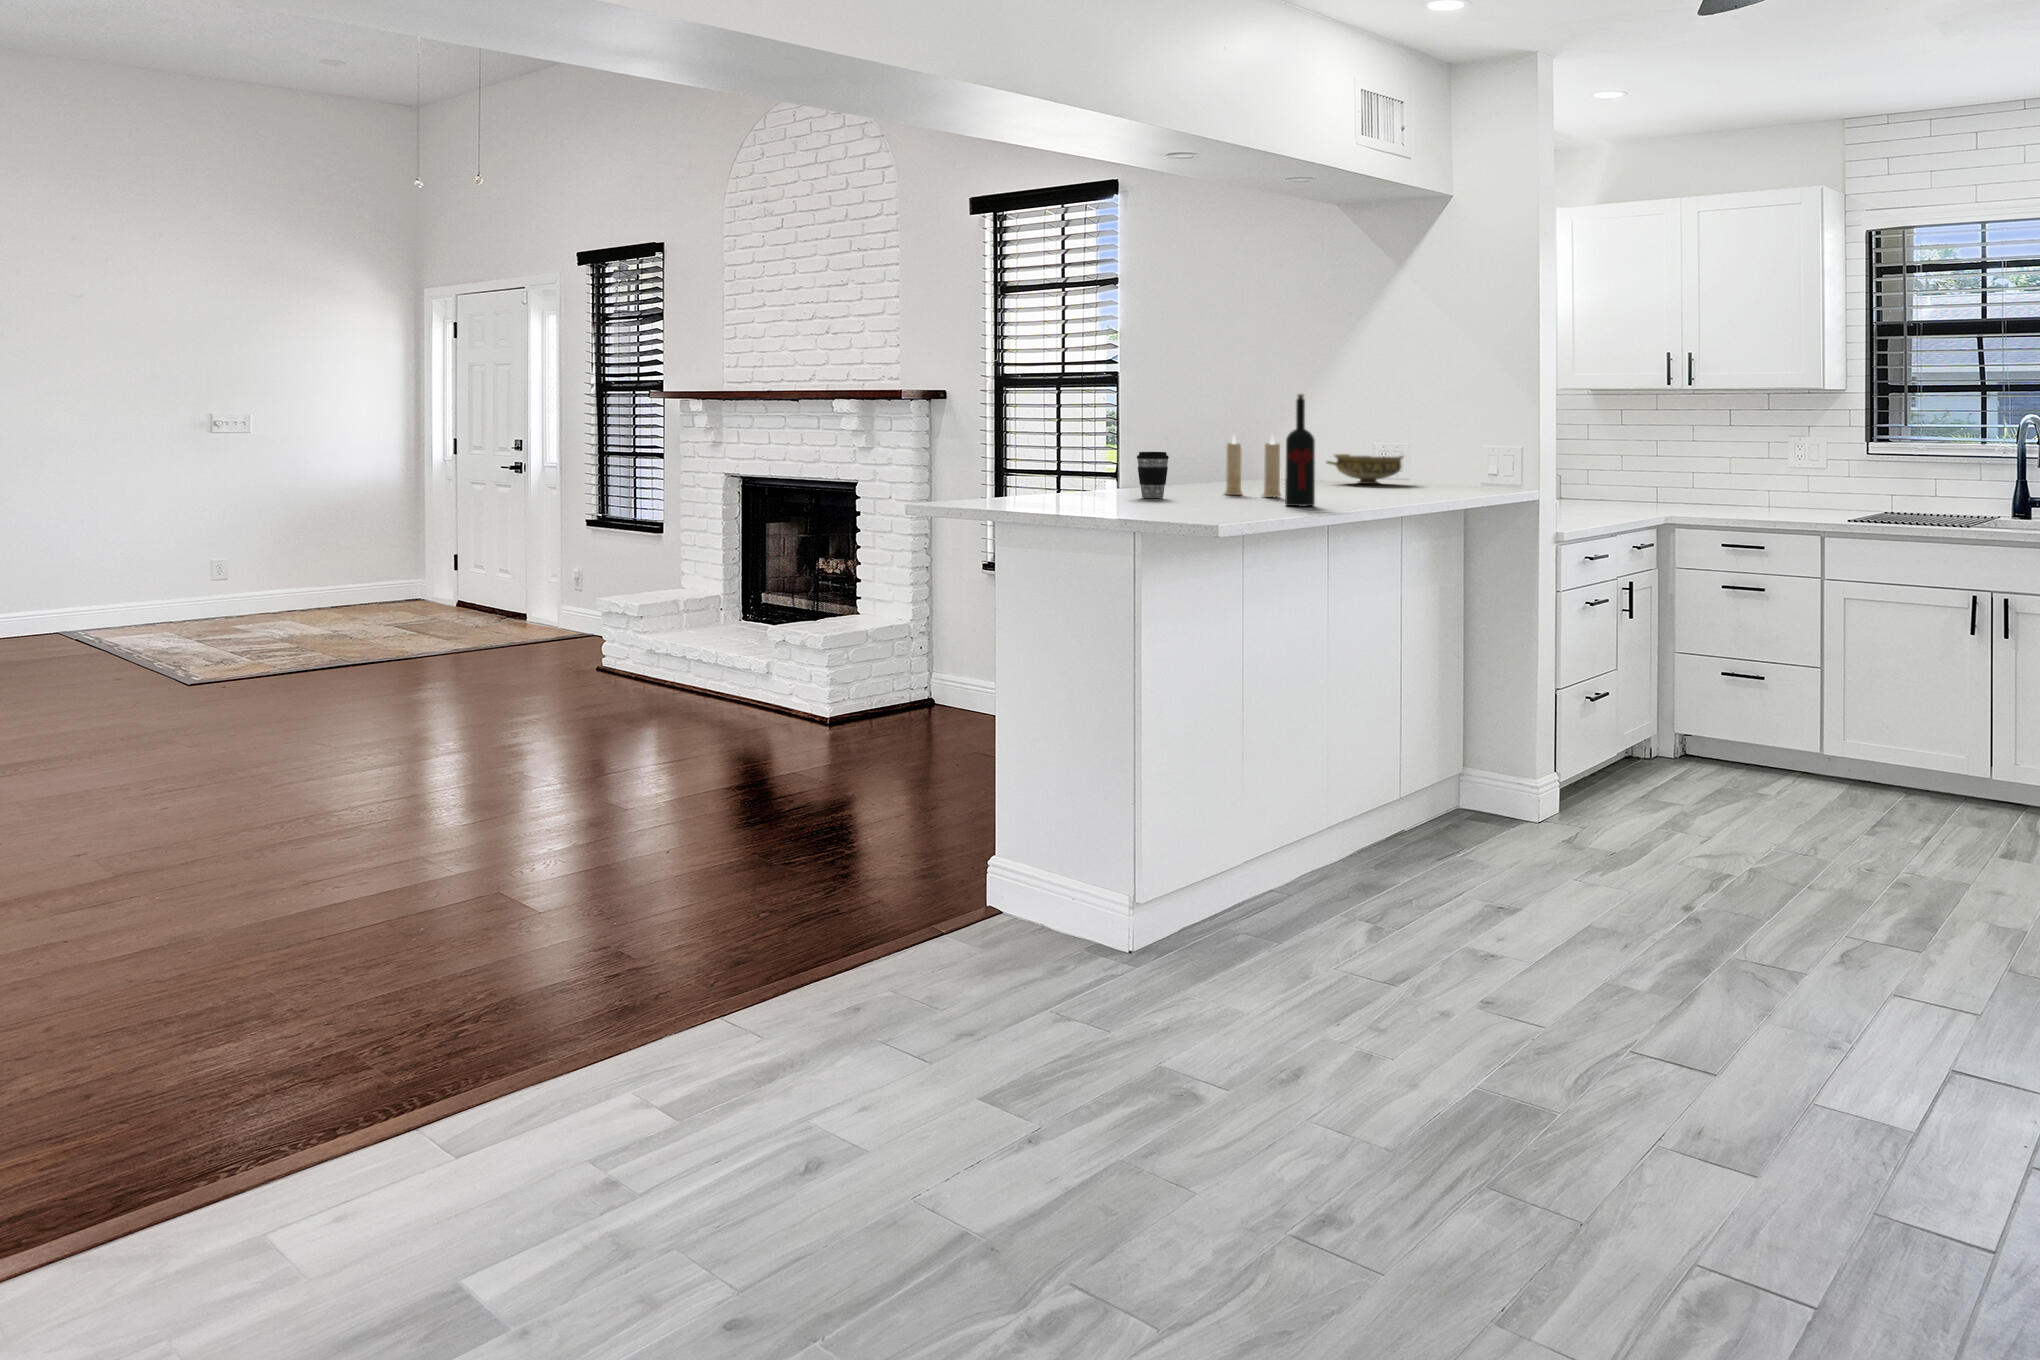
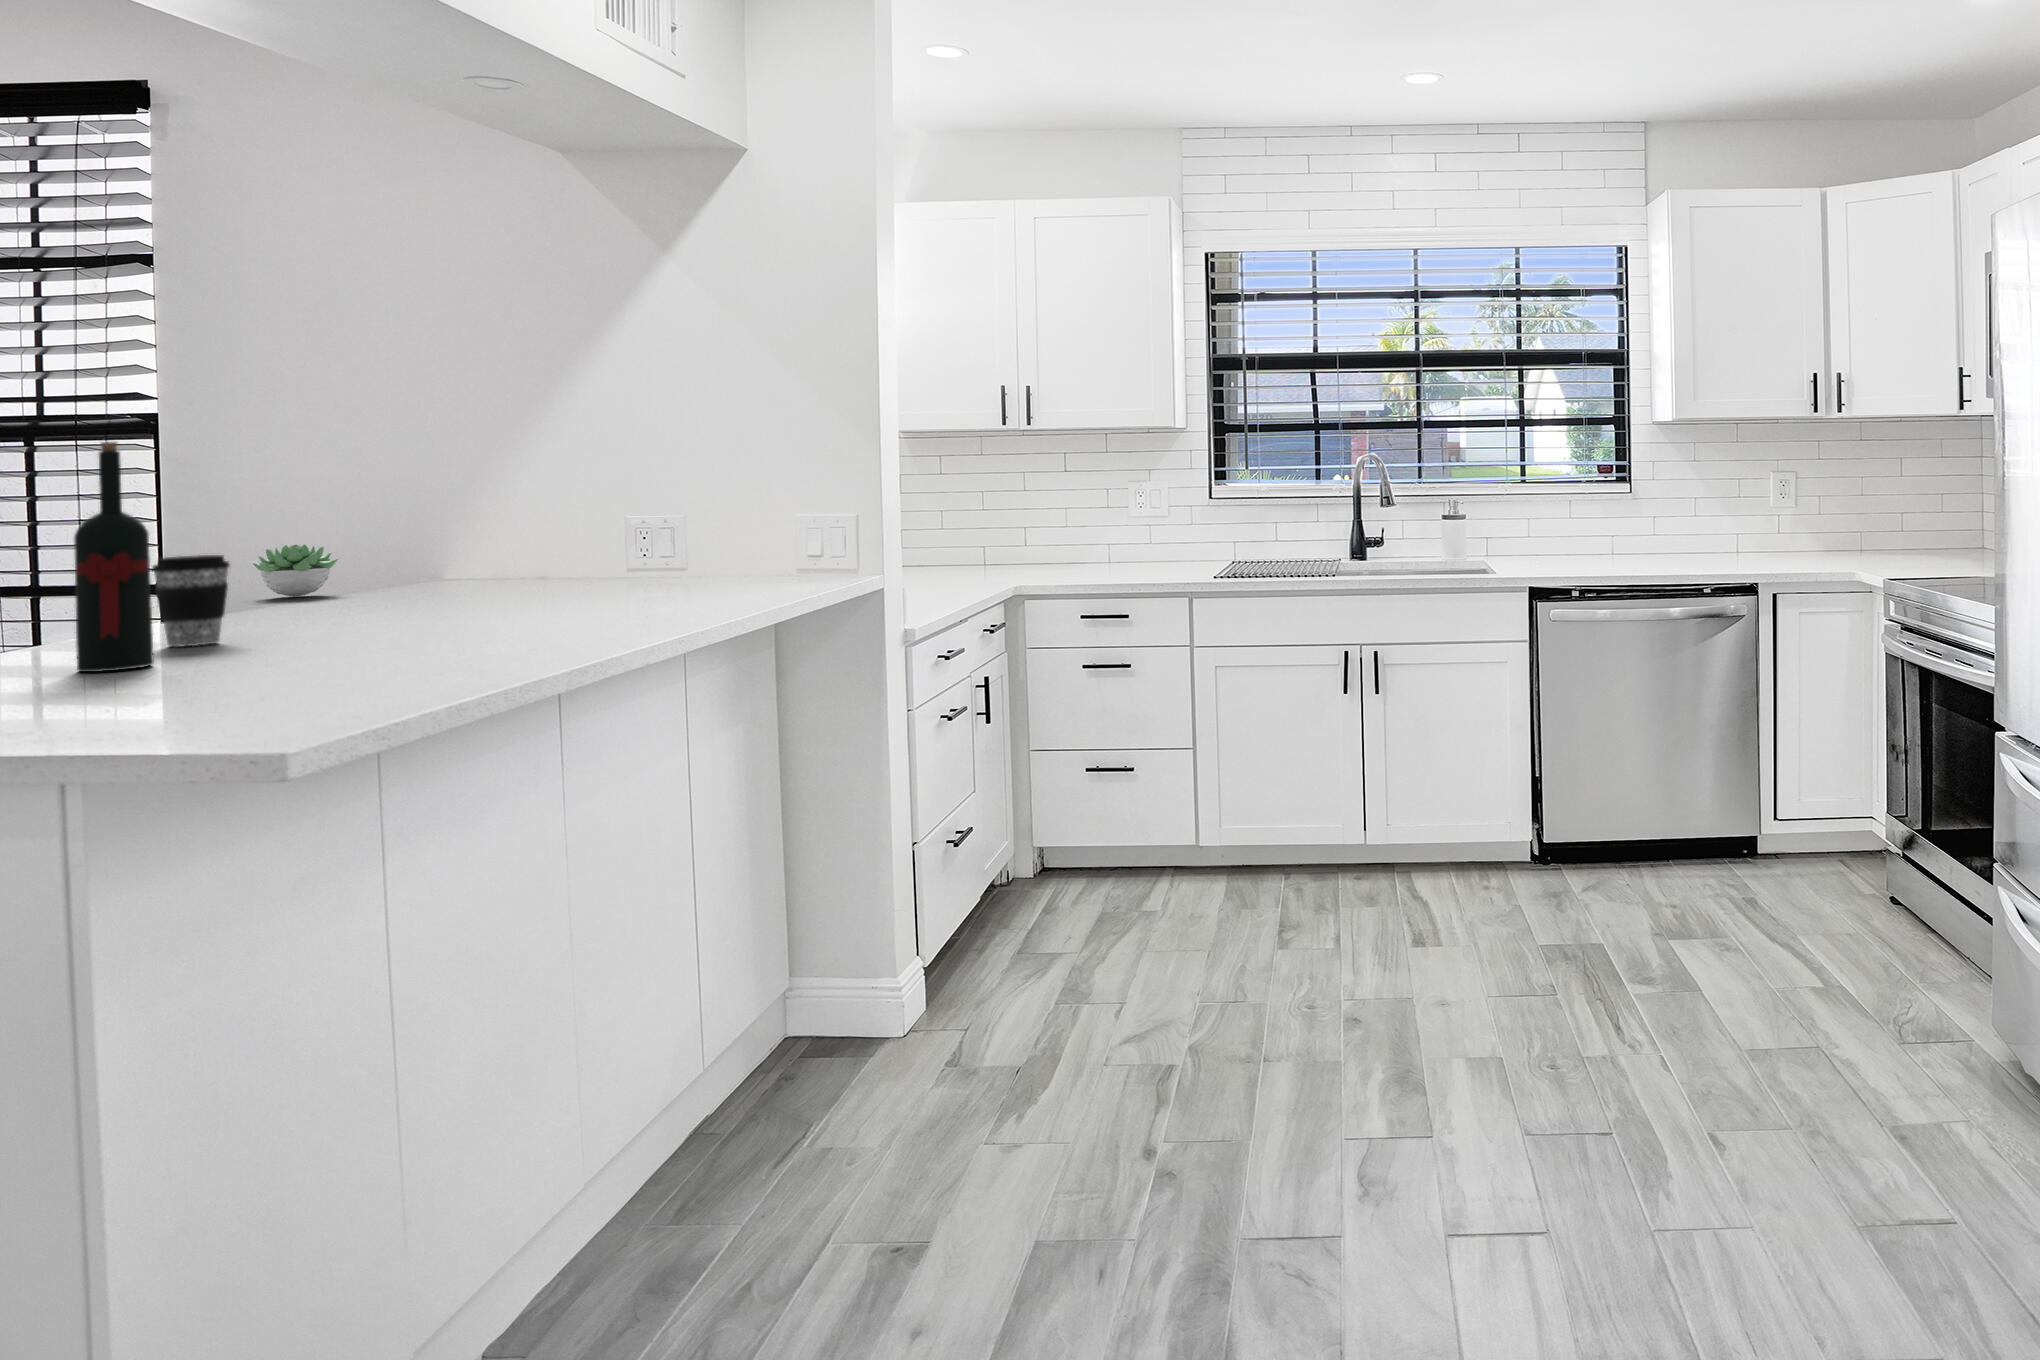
wine bottle: present [1285,394,1315,506] -> present [74,442,154,672]
candle: present [1225,436,1282,497] -> none [358,510,478,622]
succulent plant: none [1169,452,1211,482] -> present [252,544,338,596]
ceramic bowl: present [1327,454,1403,484] -> none [555,531,696,578]

